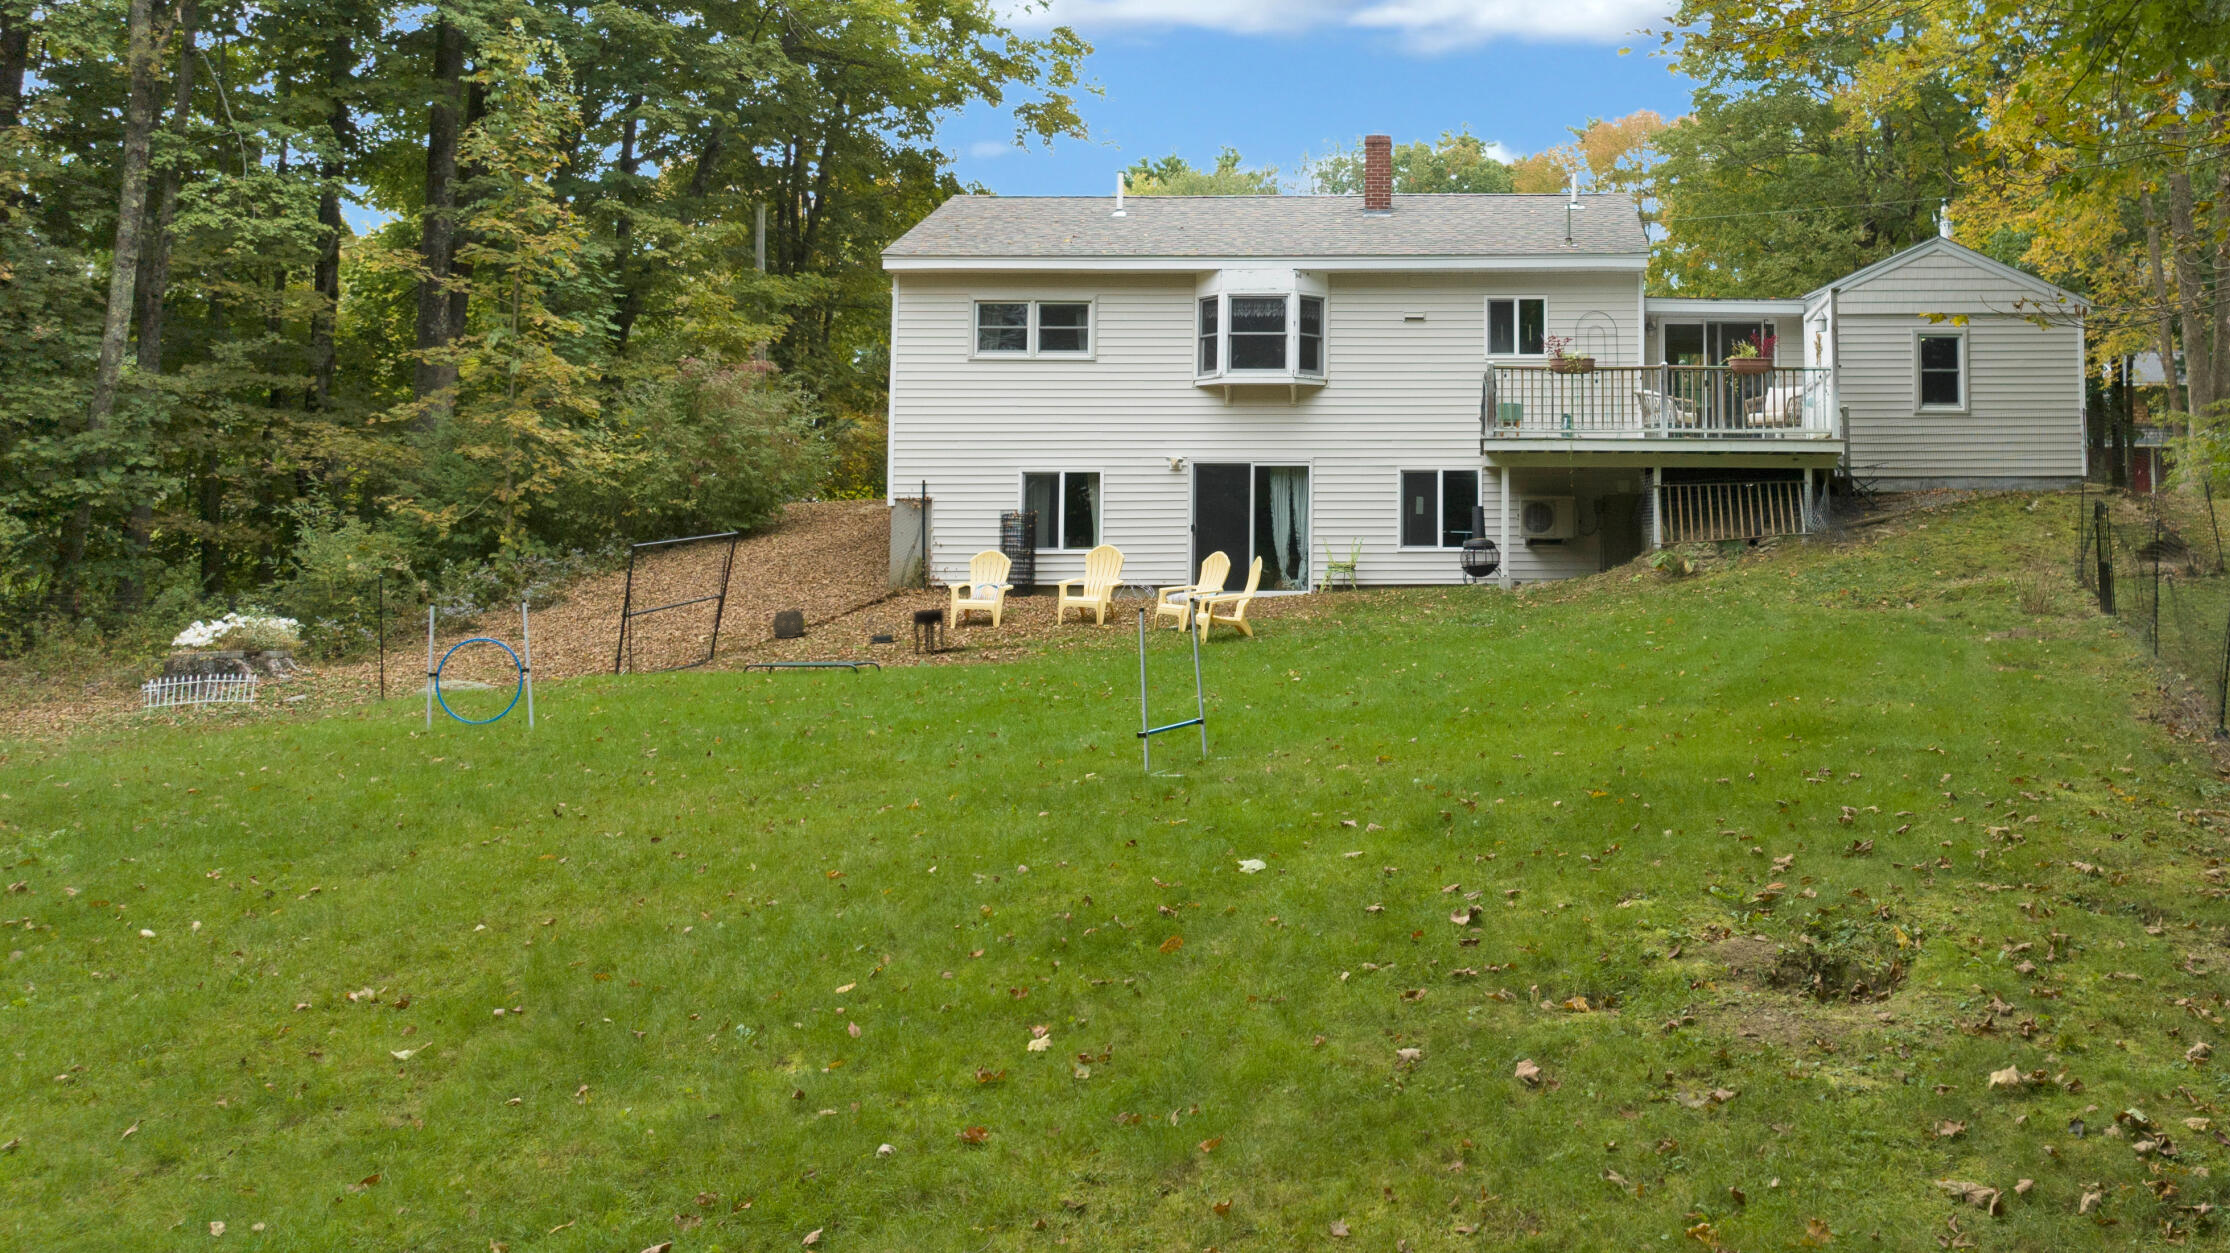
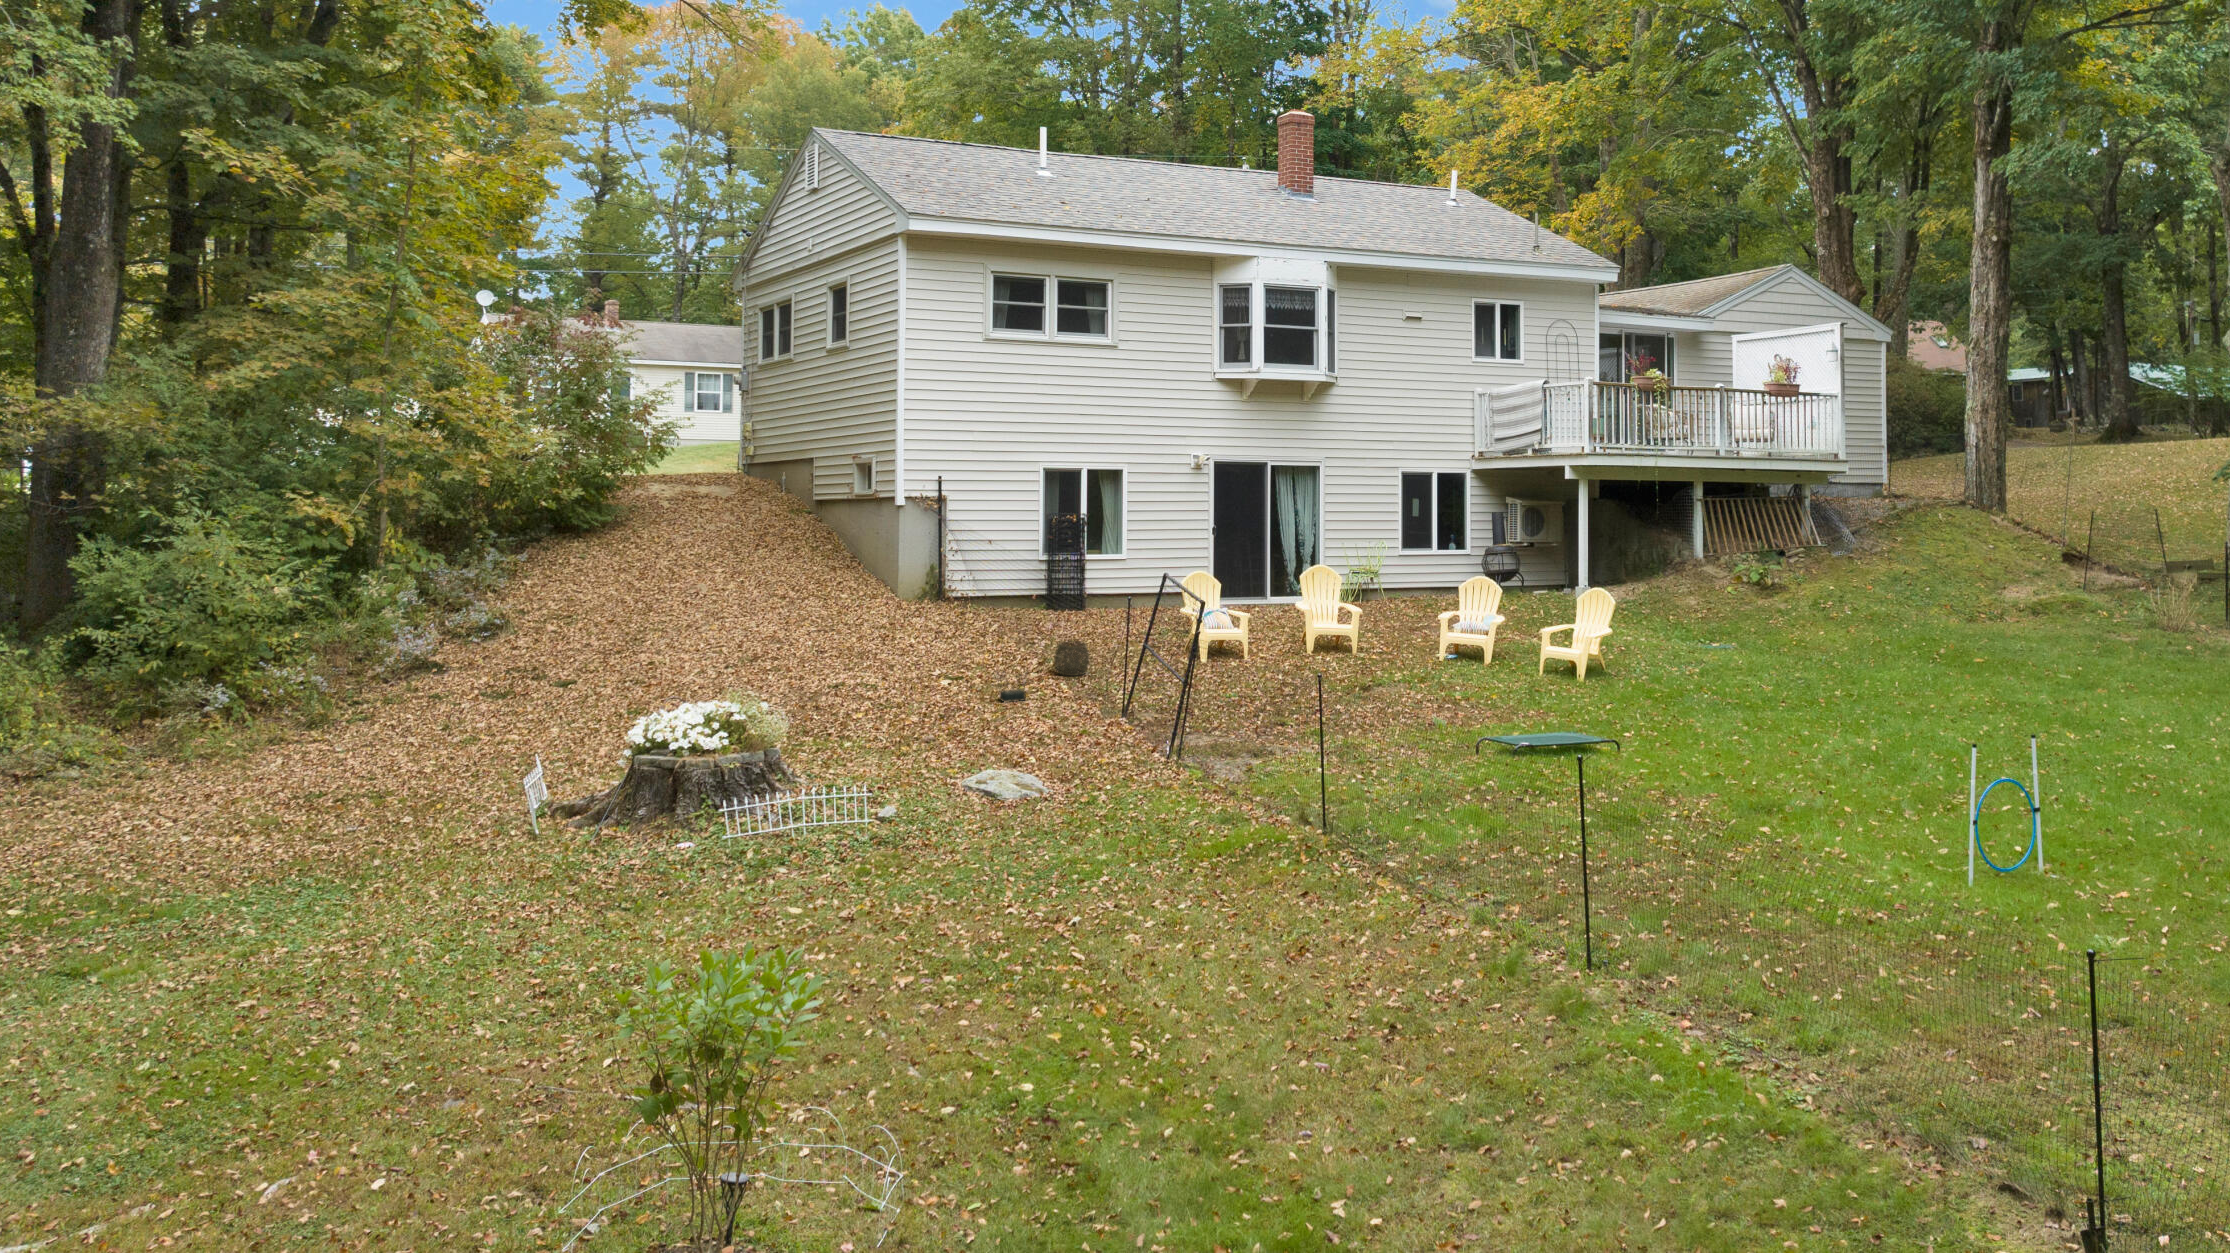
side table: present [913,609,945,654] -> none [1307,638,1340,689]
decorative plant: present [865,618,895,643] -> present [993,671,1026,702]

